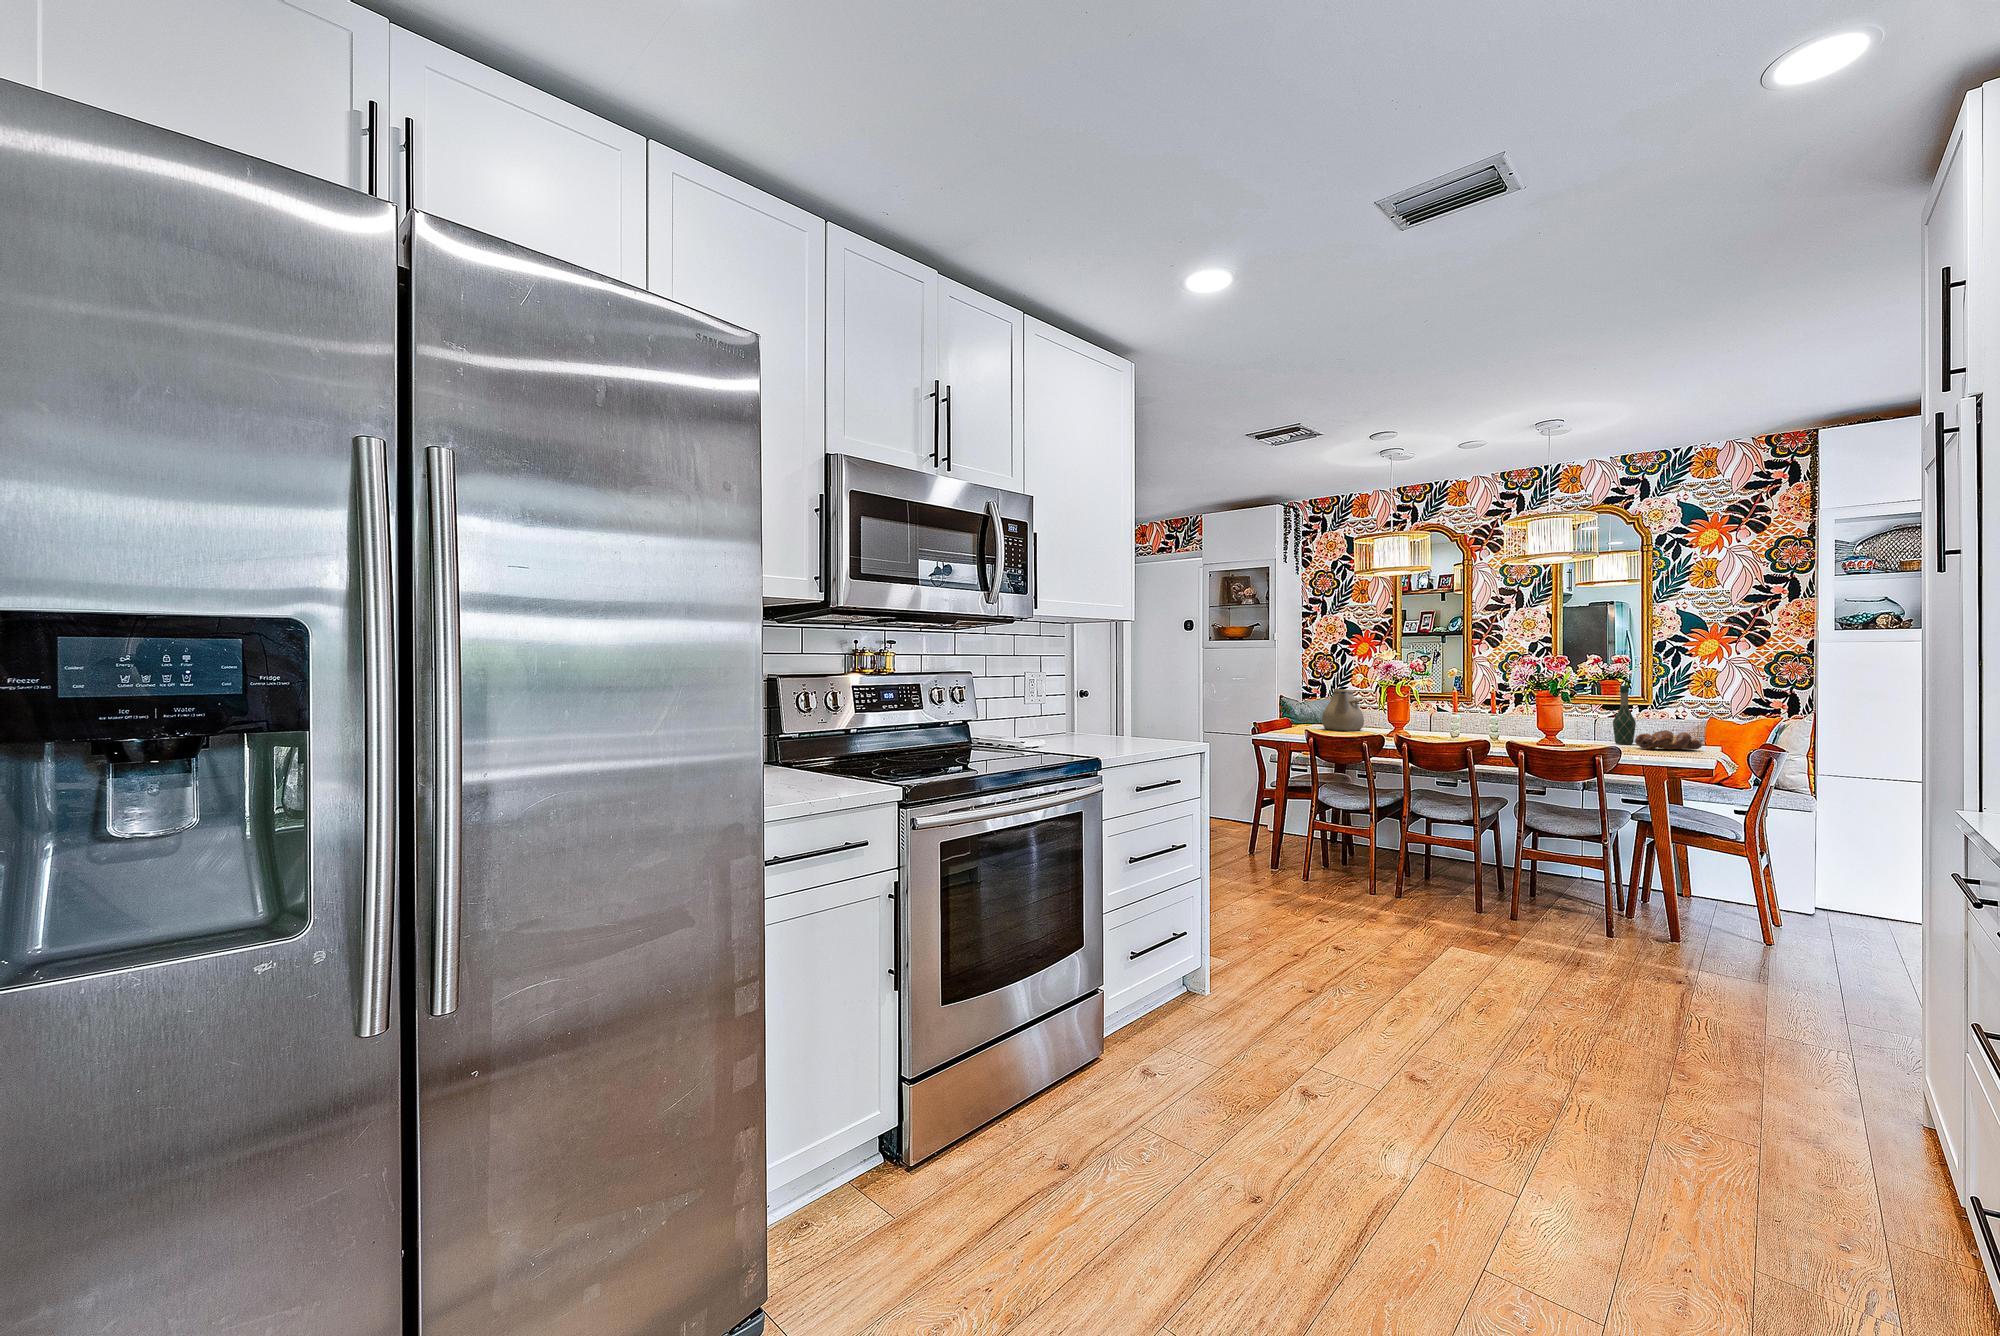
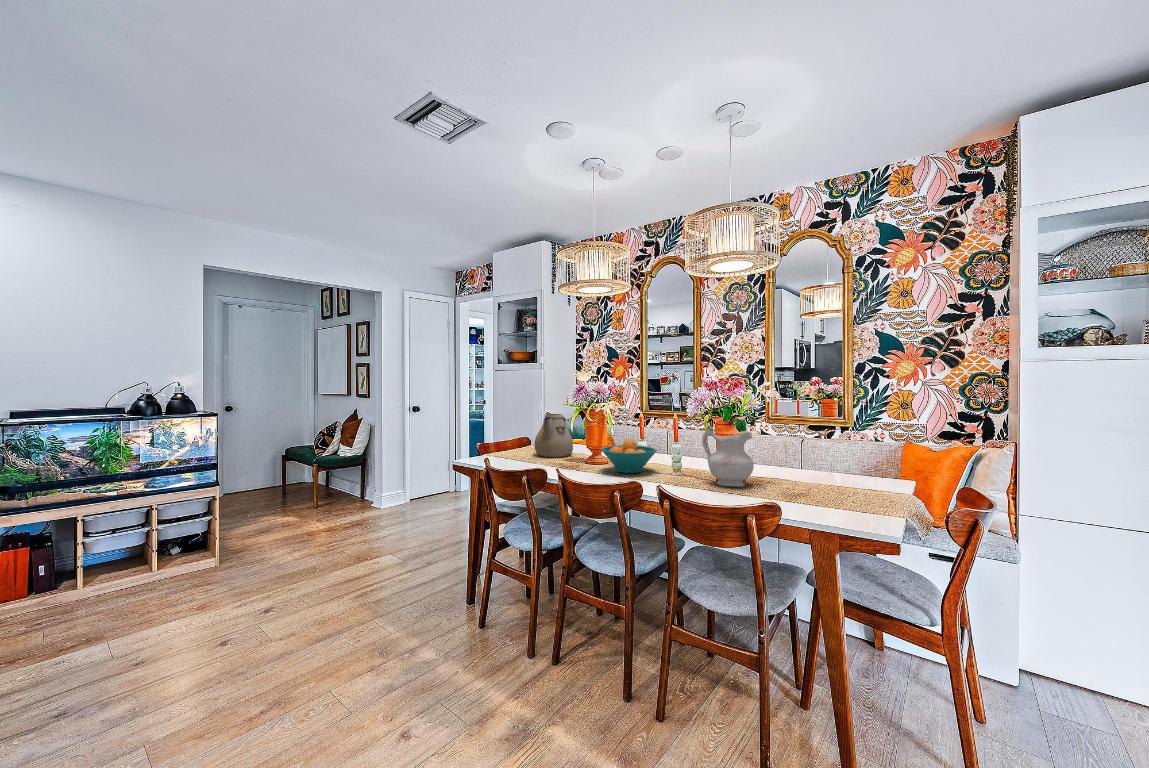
wine bottle: present [1613,686,1636,744] -> none [793,416,817,486]
ceramic pitcher: none [1529,695,1579,744] -> present [702,428,754,487]
fruit bowl: none [1420,708,1477,738] -> present [601,439,657,473]
bread loaf: present [1635,730,1702,749] -> none [809,477,887,505]

